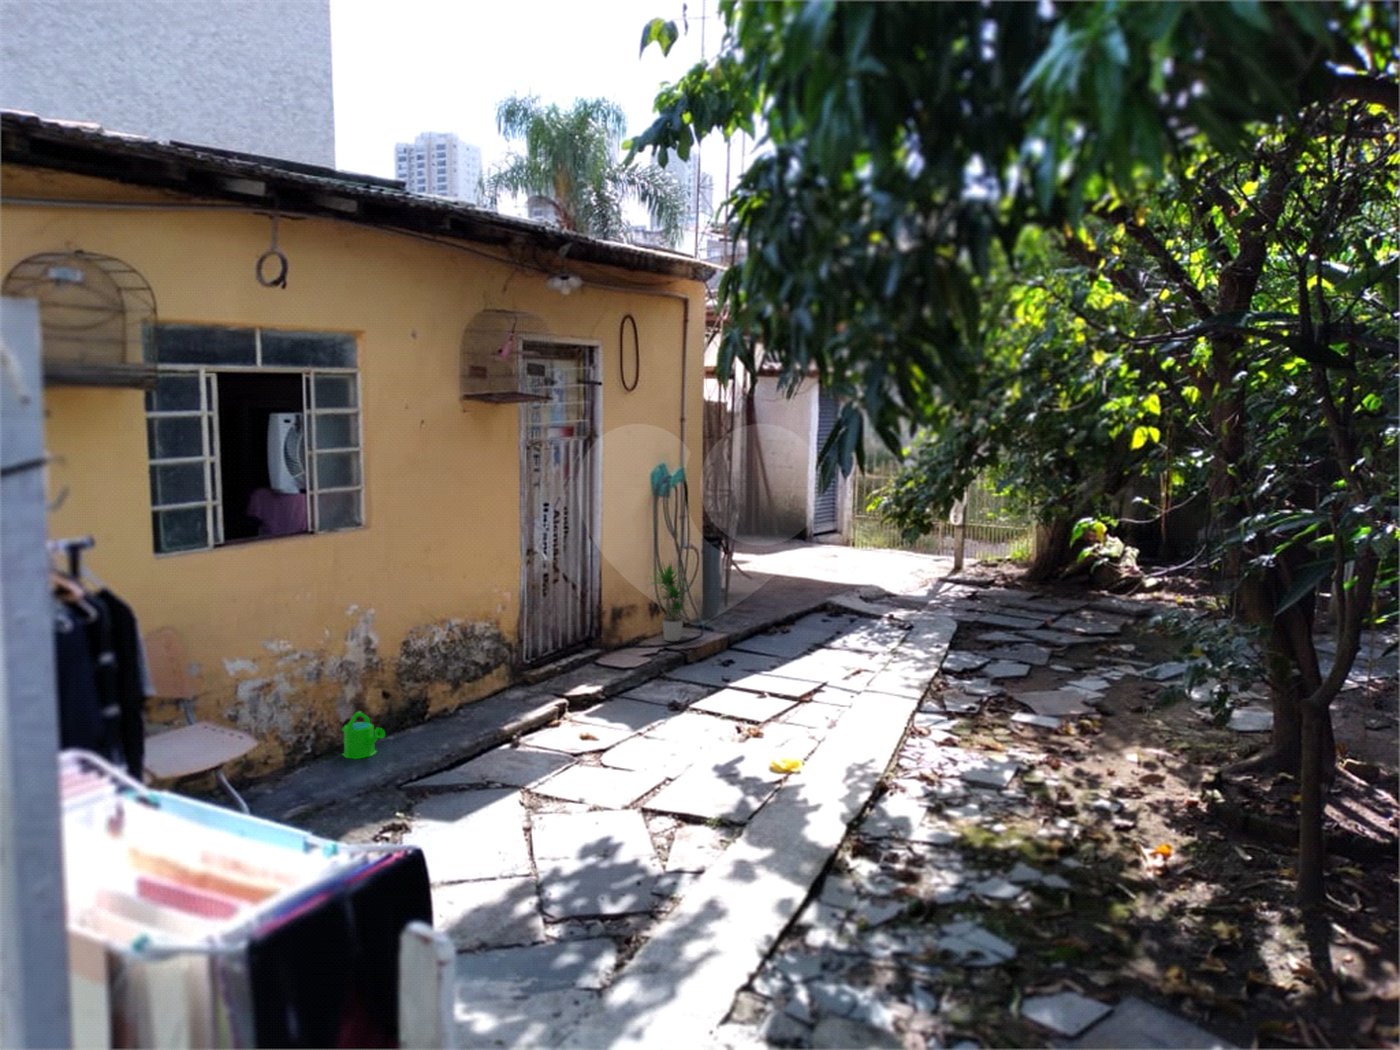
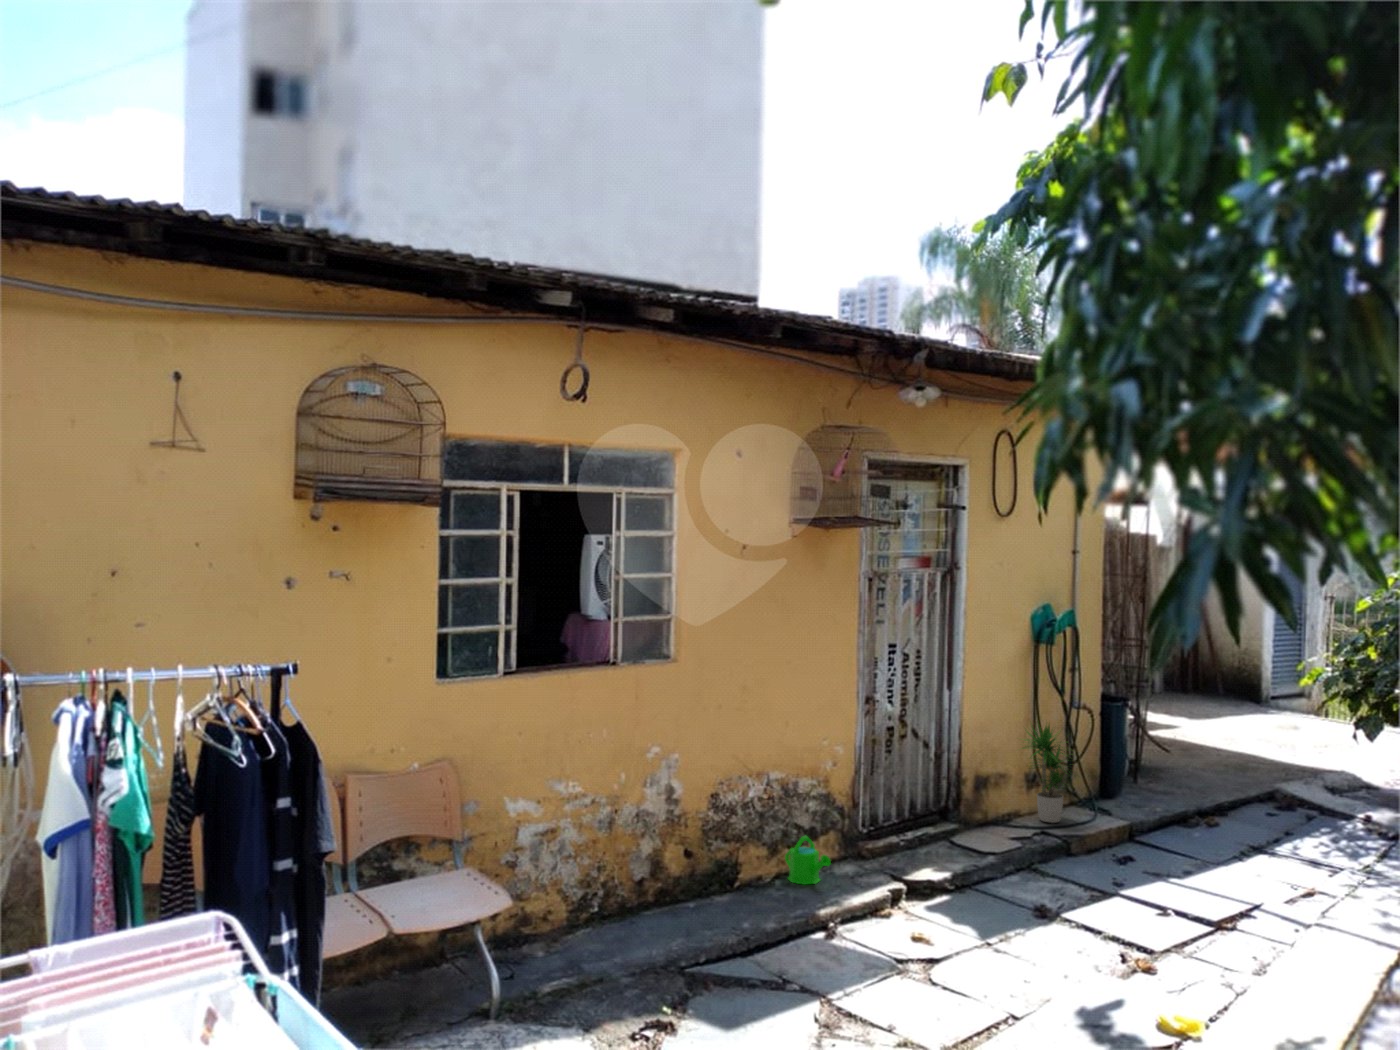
watering can: present [342,712,385,759] -> present [785,836,831,884]

